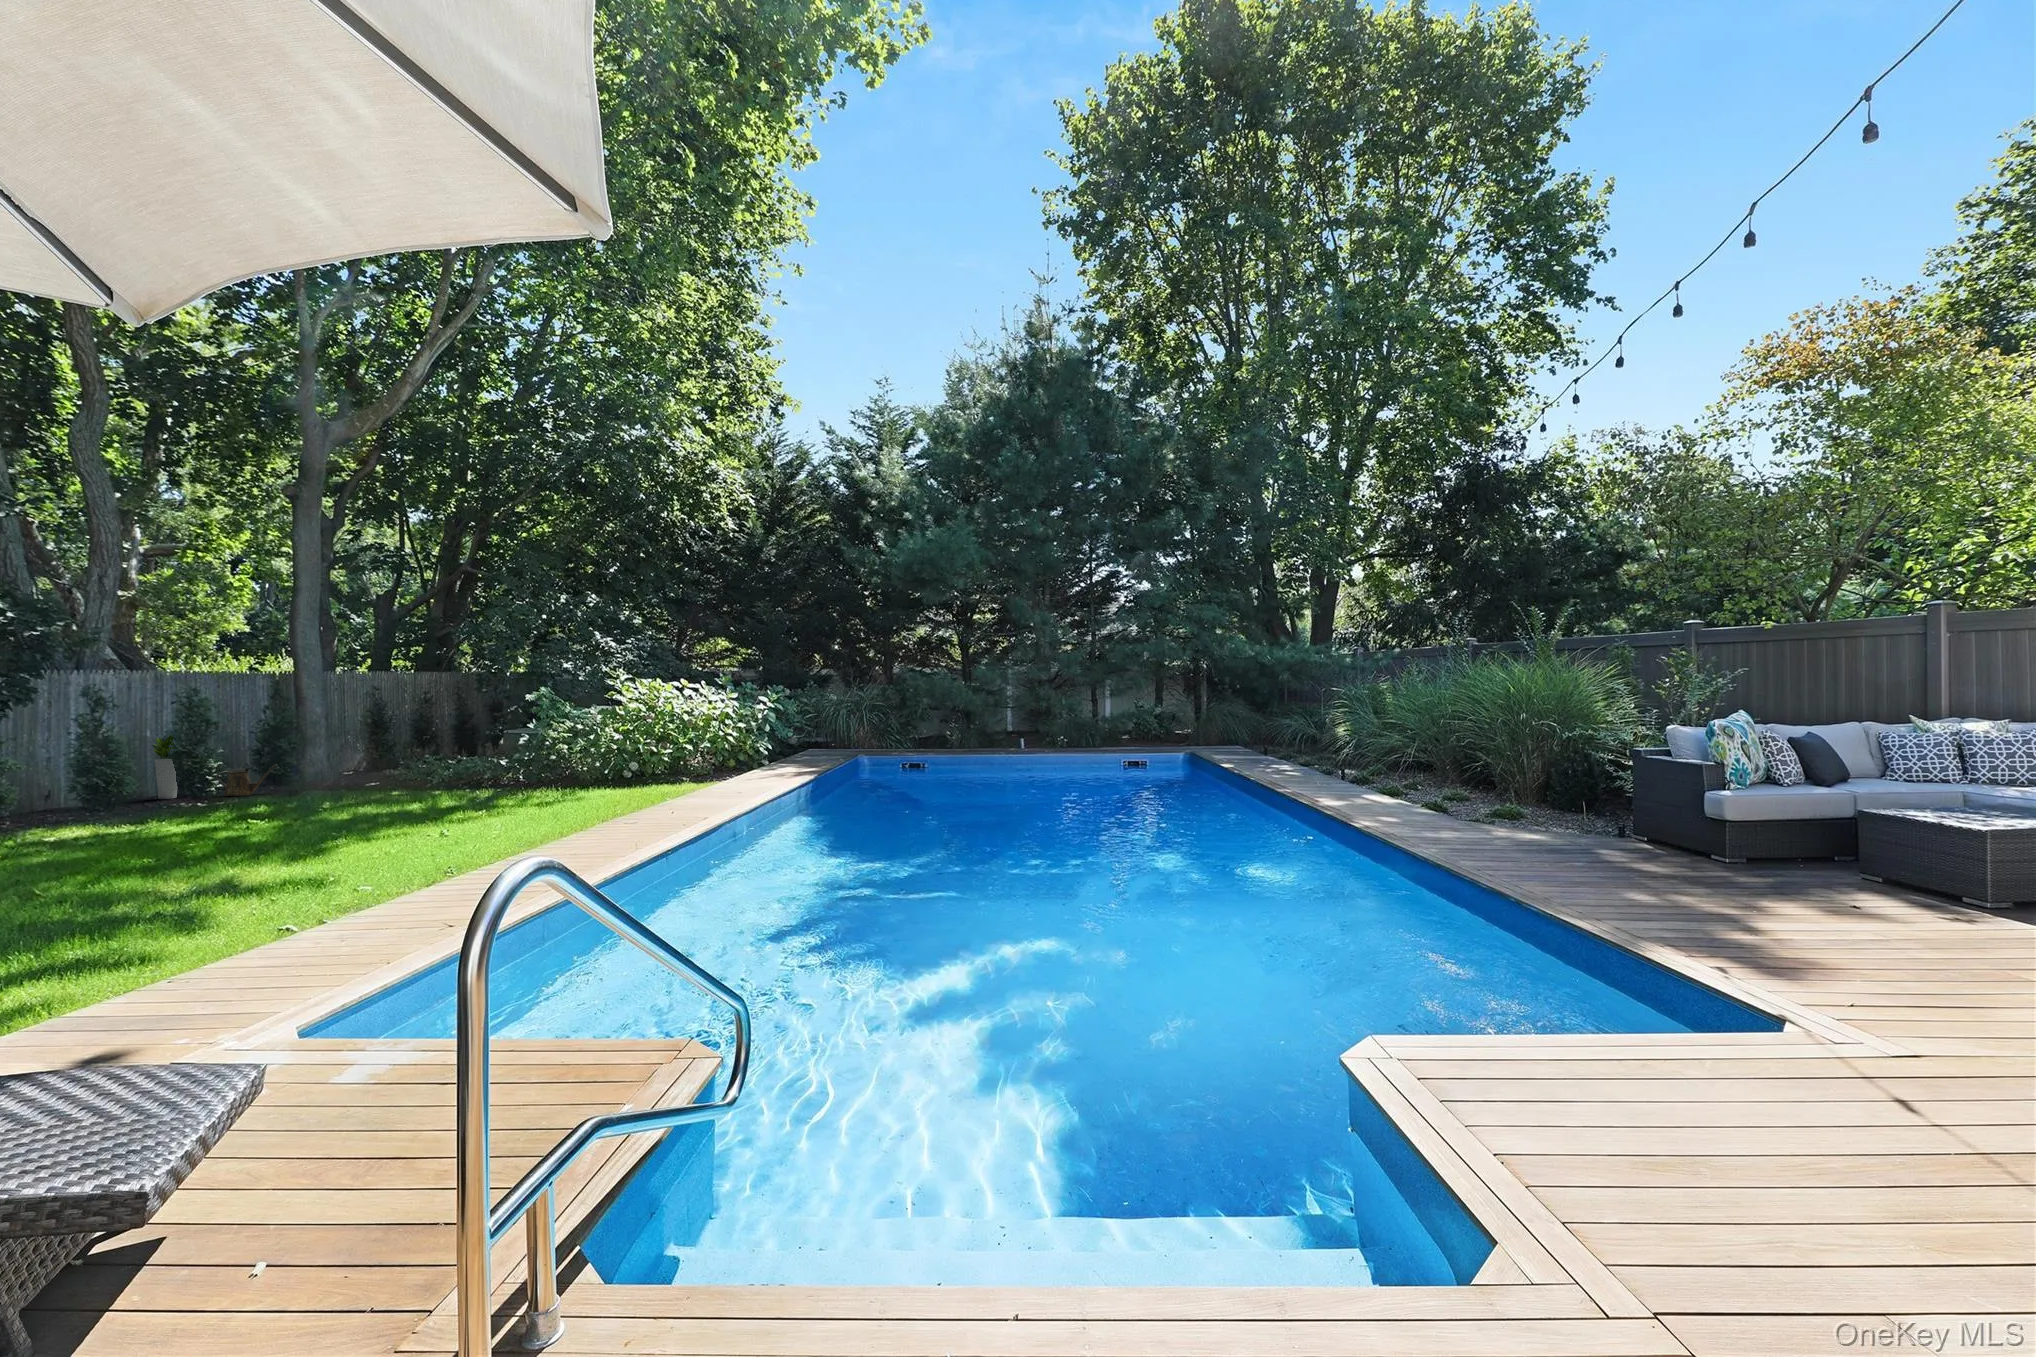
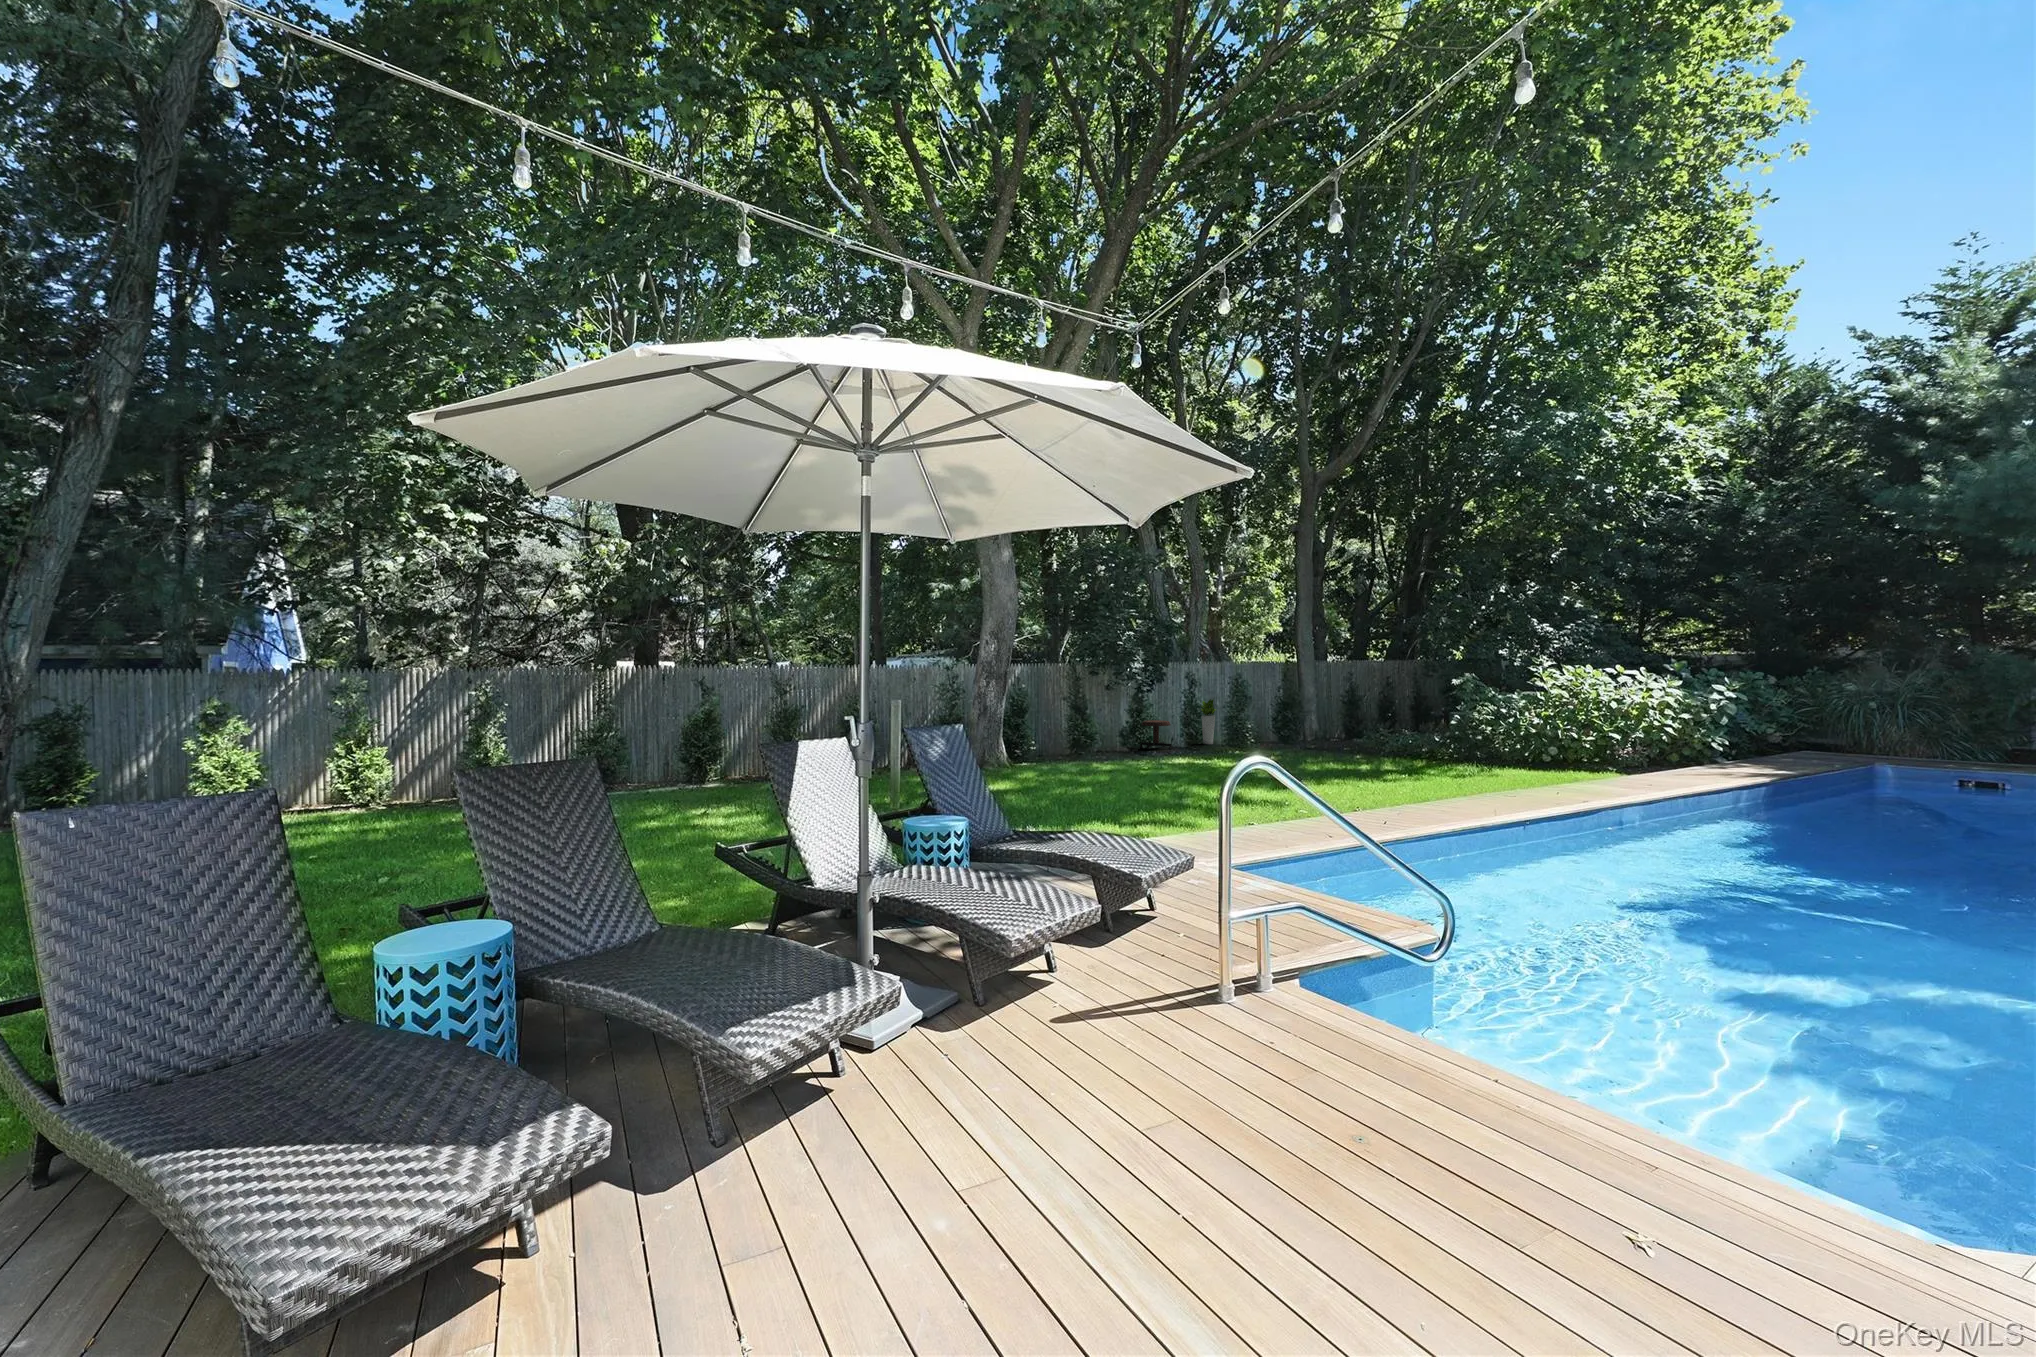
watering can: present [216,764,278,796] -> none [1235,725,1272,747]
stool: none [28,770,99,817] -> present [1140,720,1172,750]

